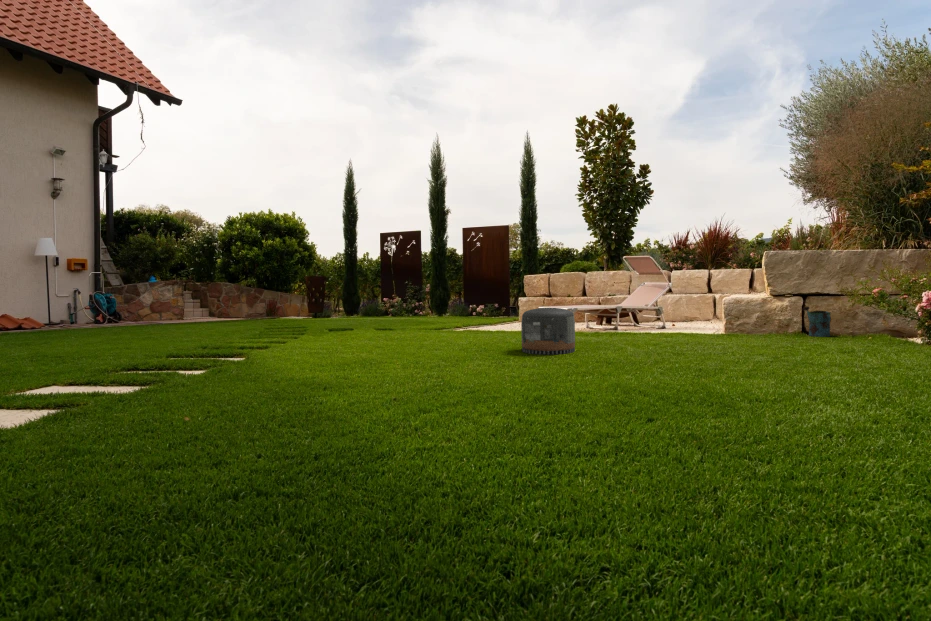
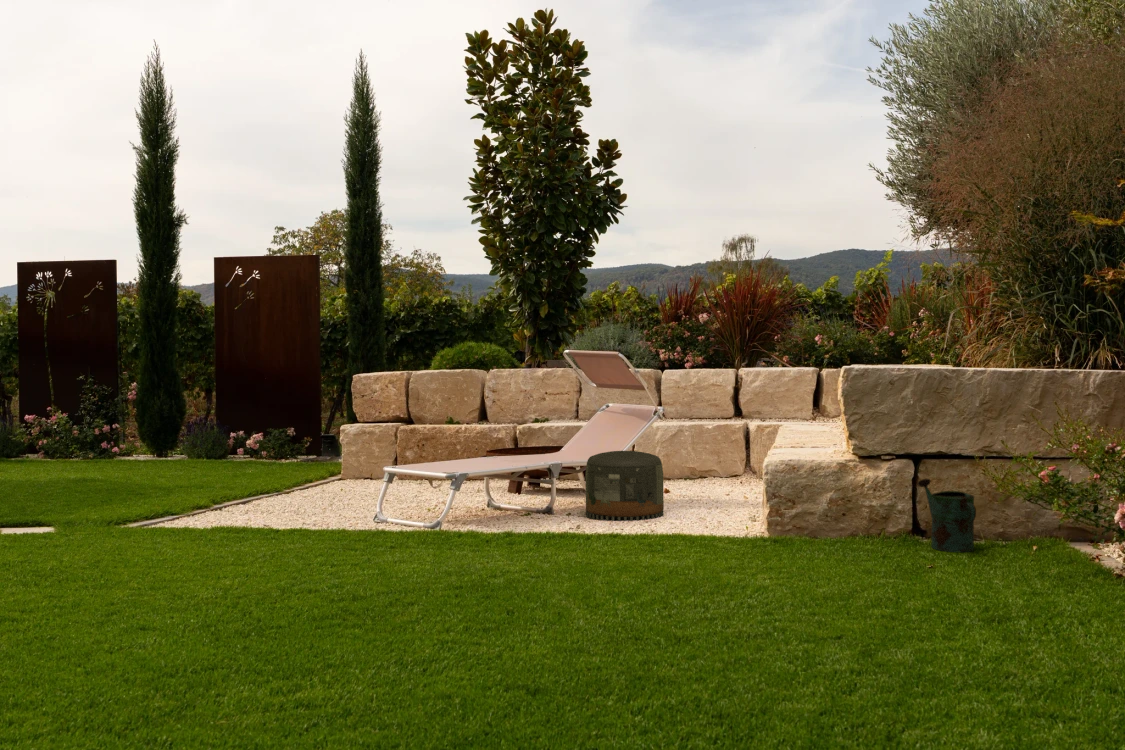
pouf: present [521,308,575,355] -> present [585,451,664,521]

